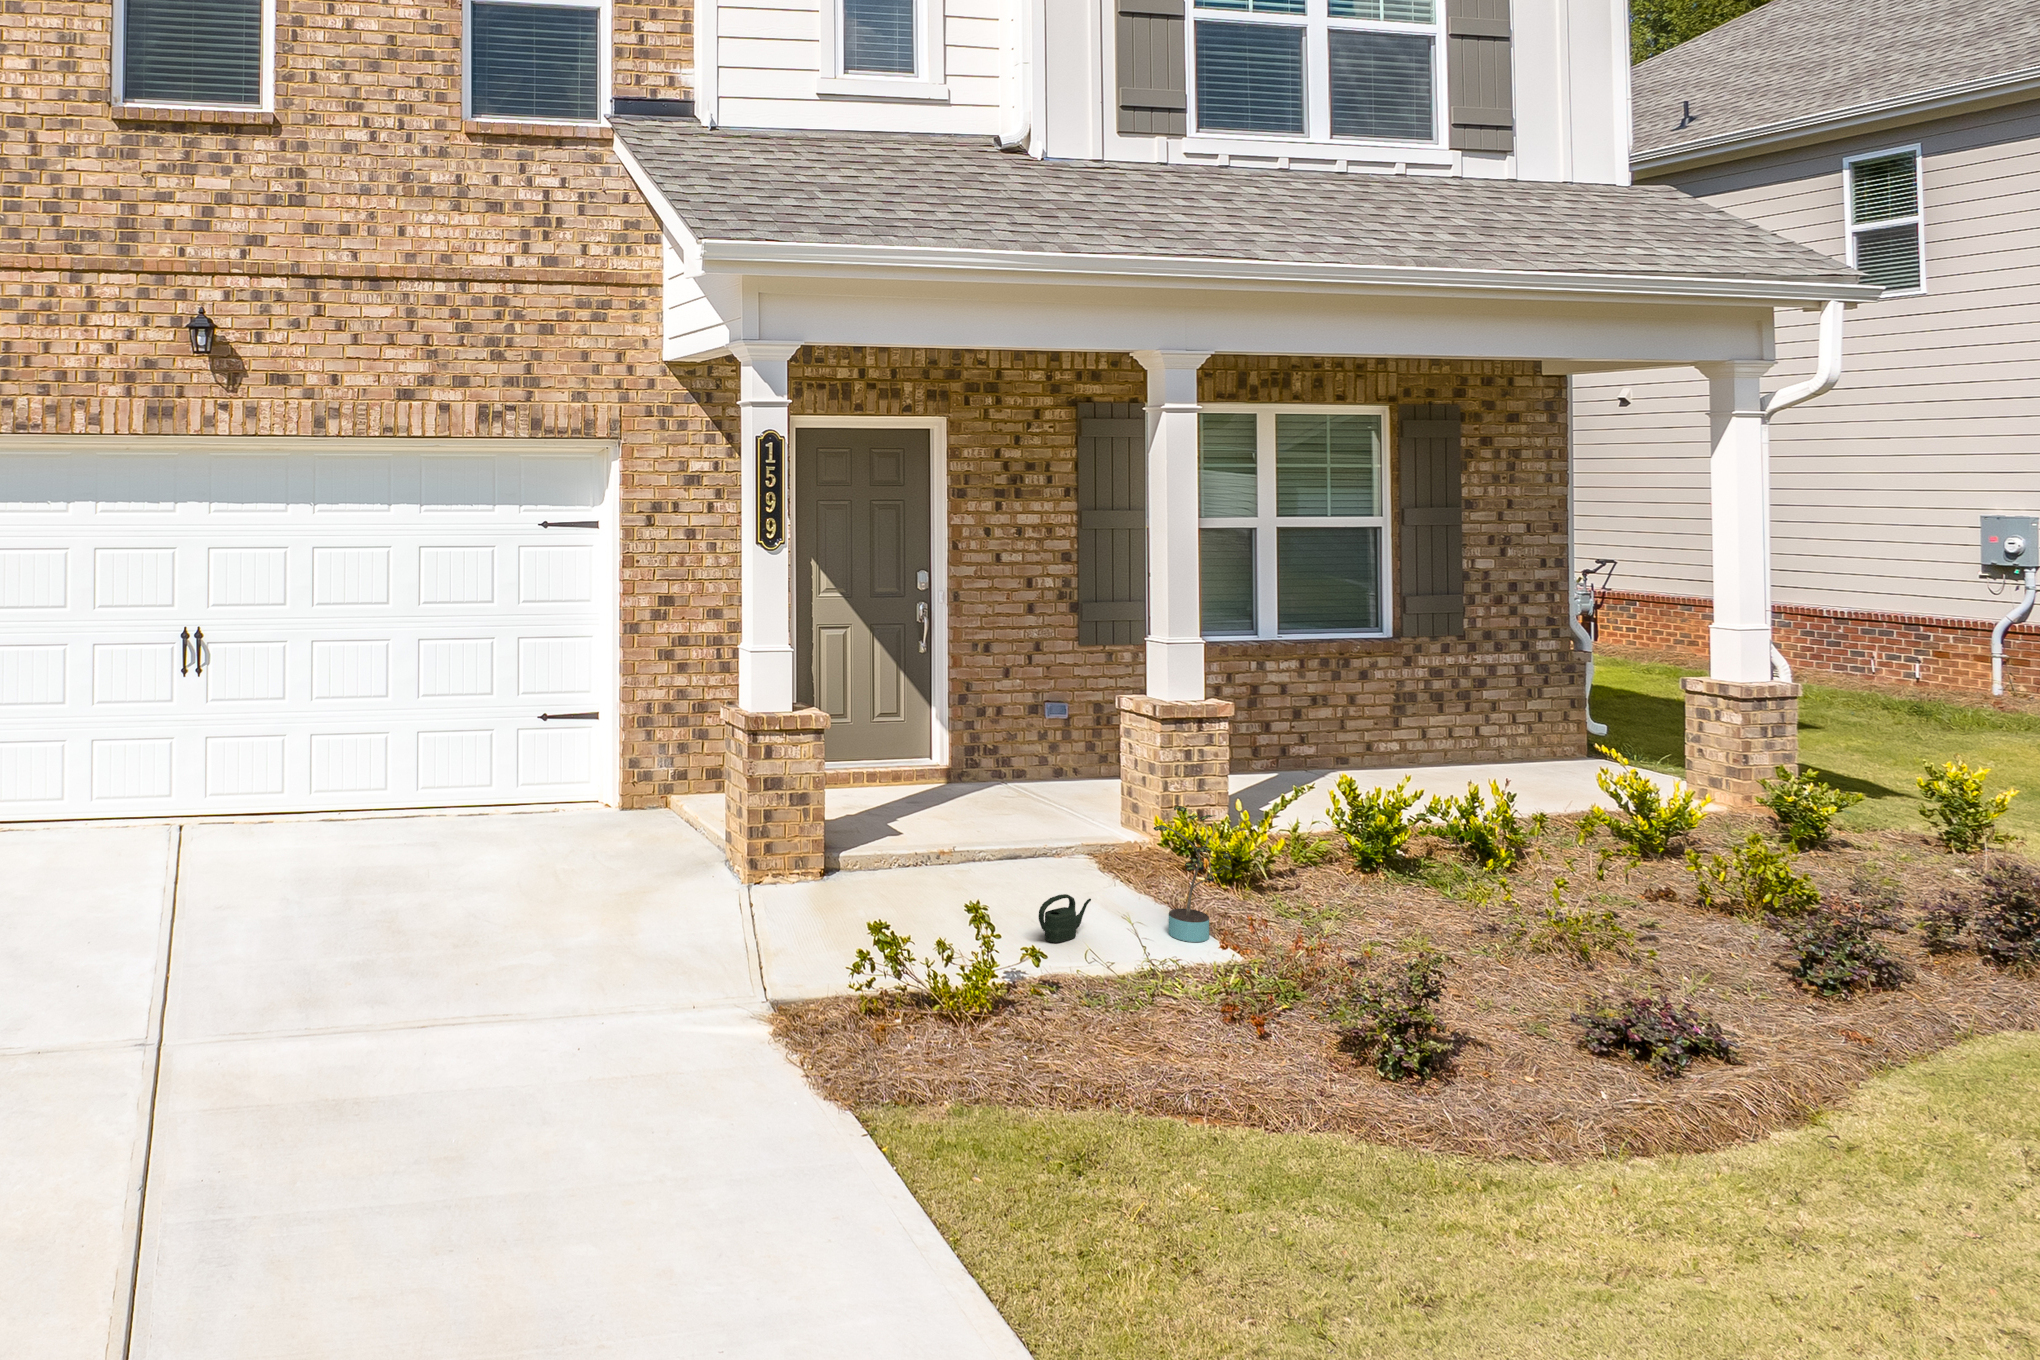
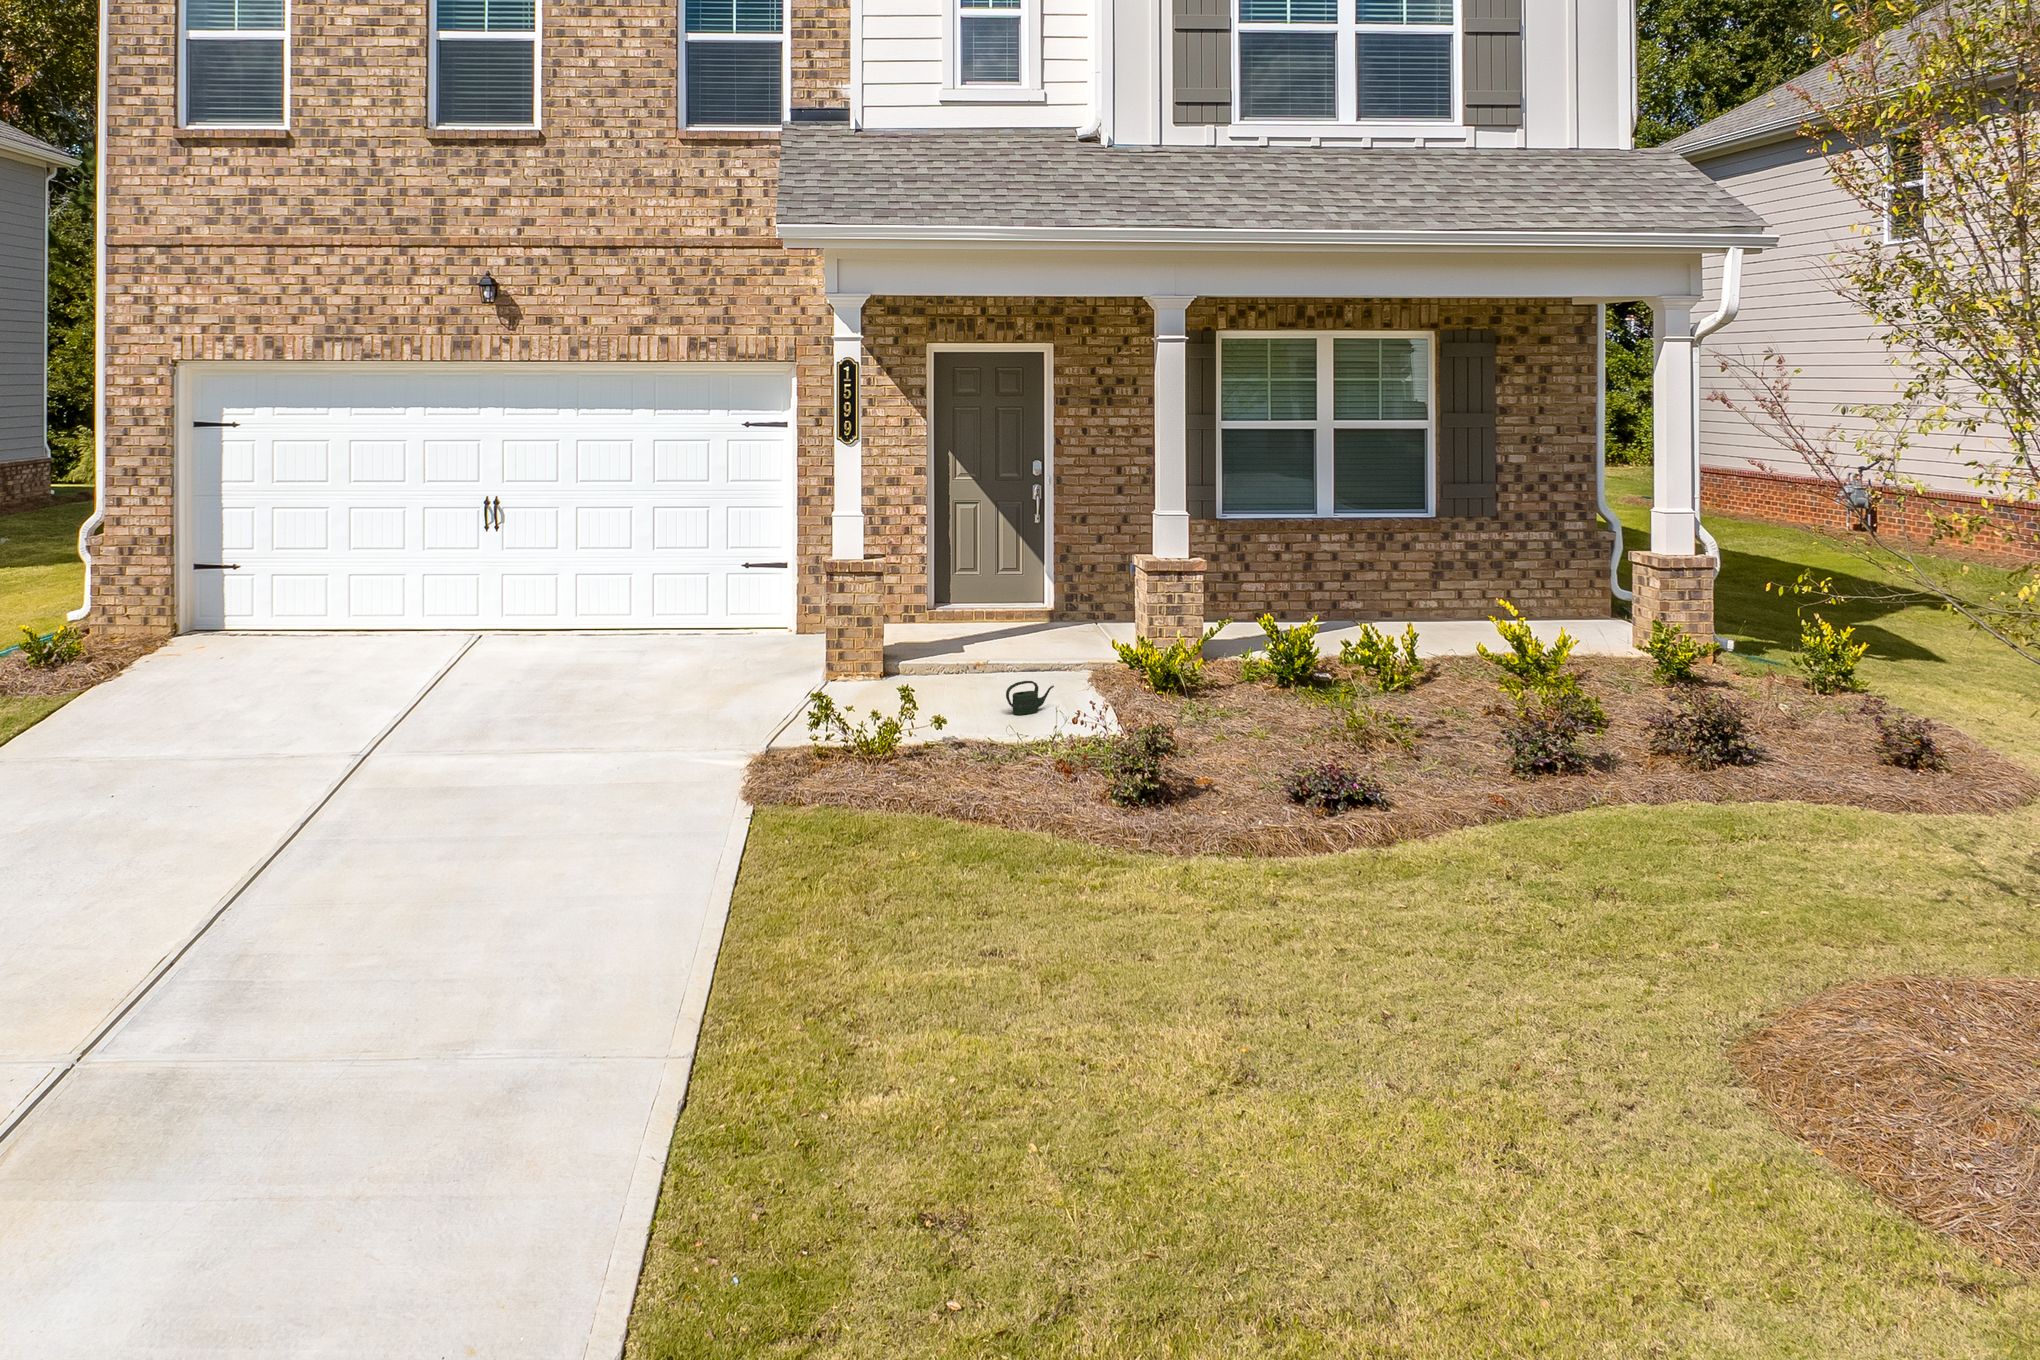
potted plant: present [1153,806,1232,942] -> none [1095,619,1150,717]

